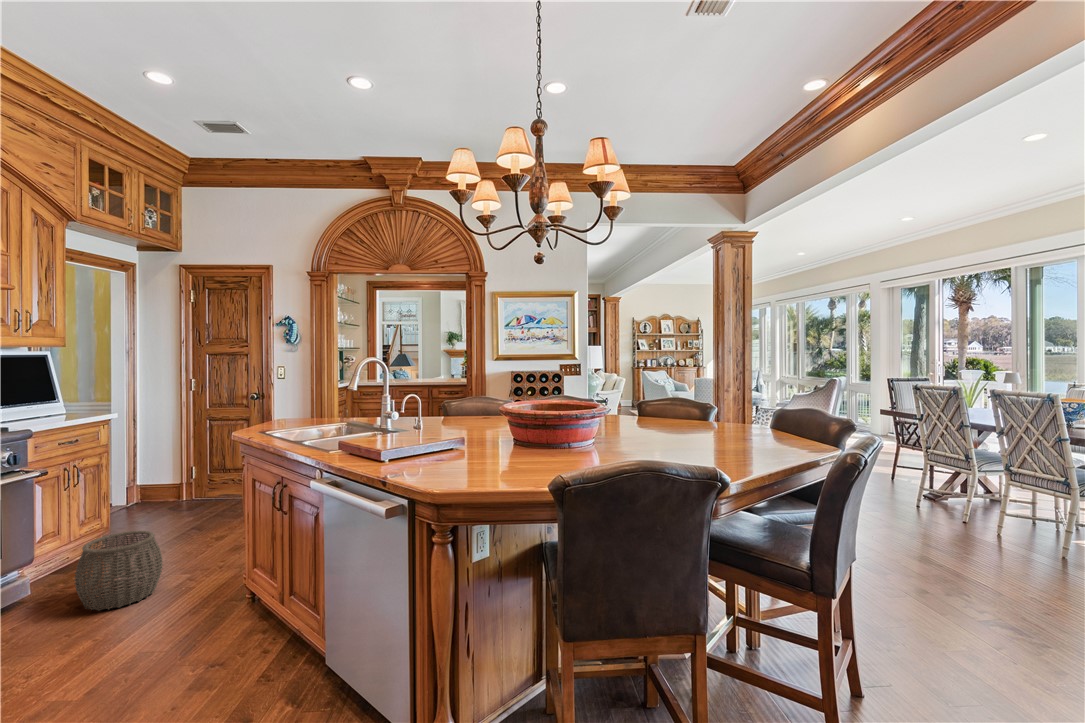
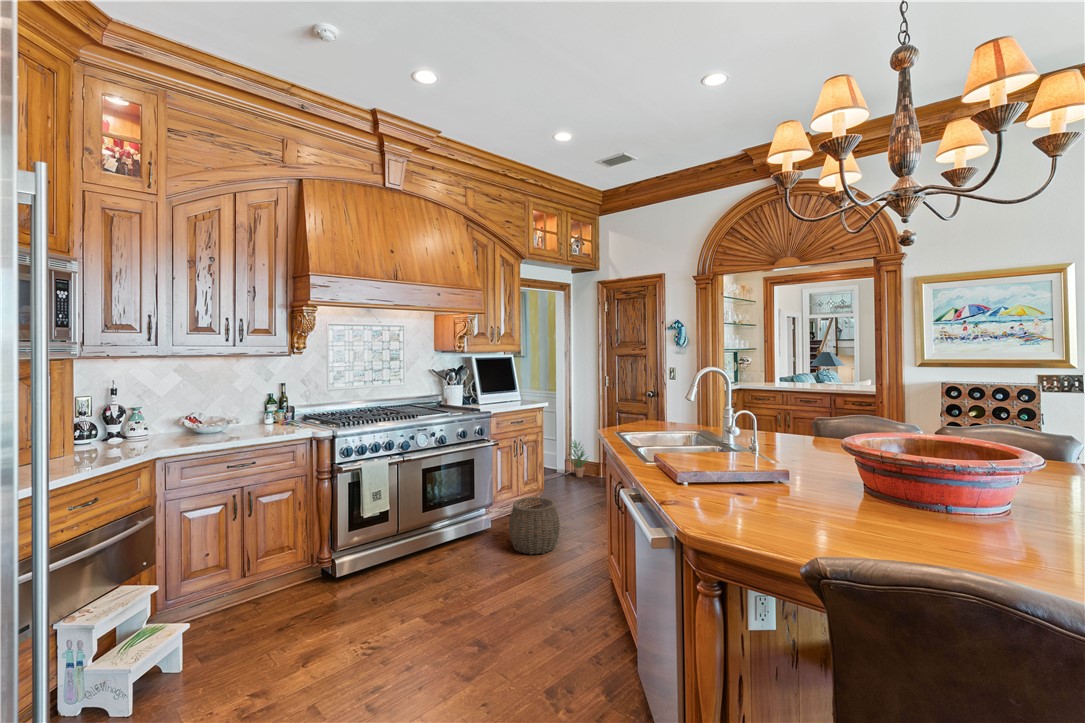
potted plant: none [135,459,169,507] -> present [570,441,587,478]

